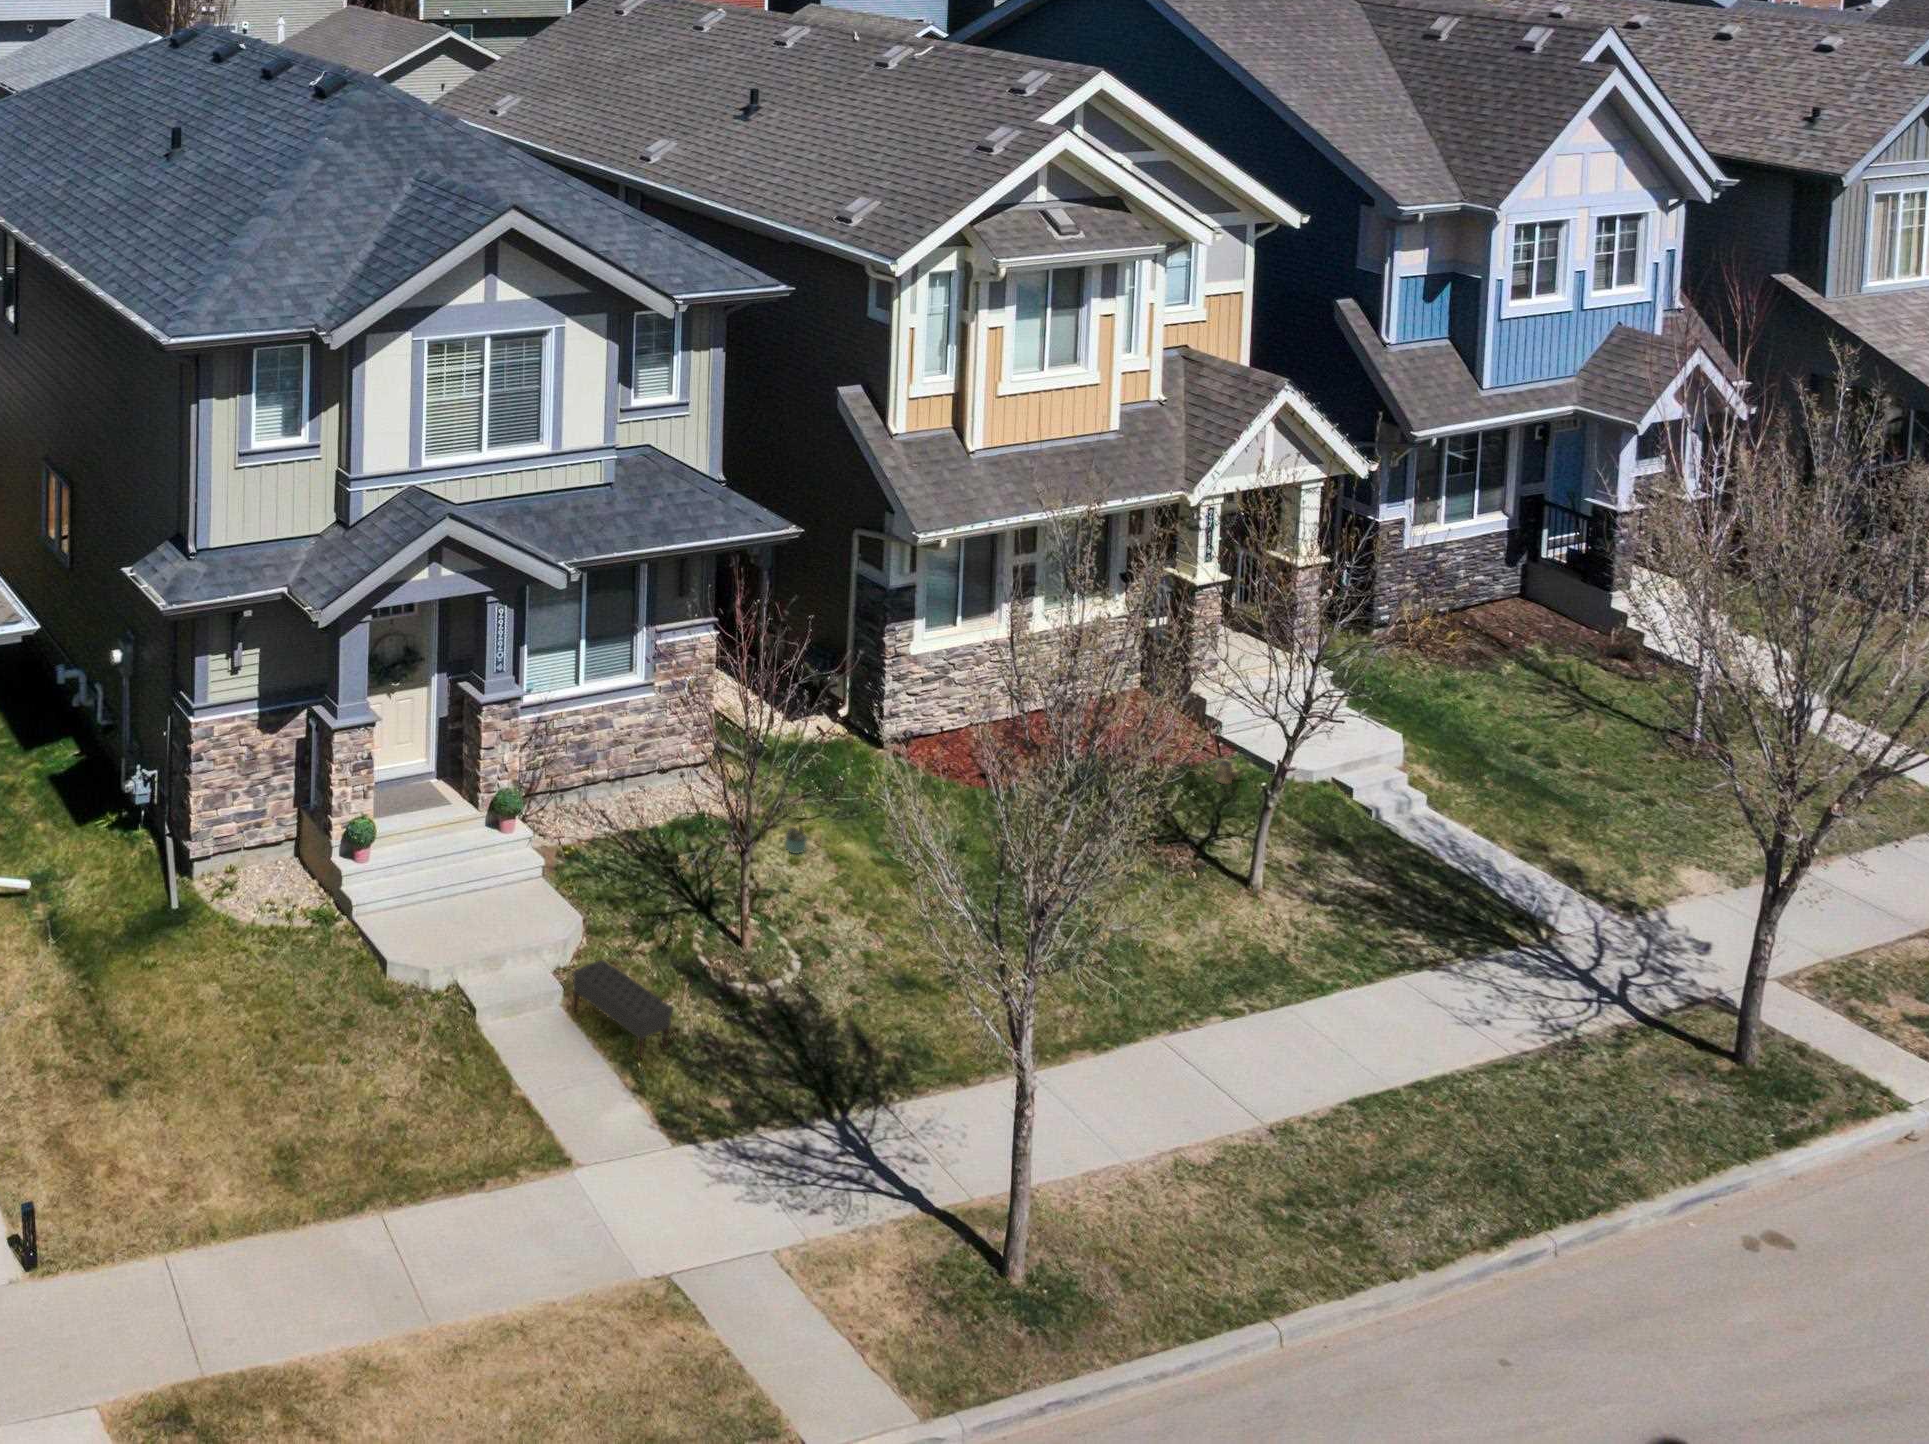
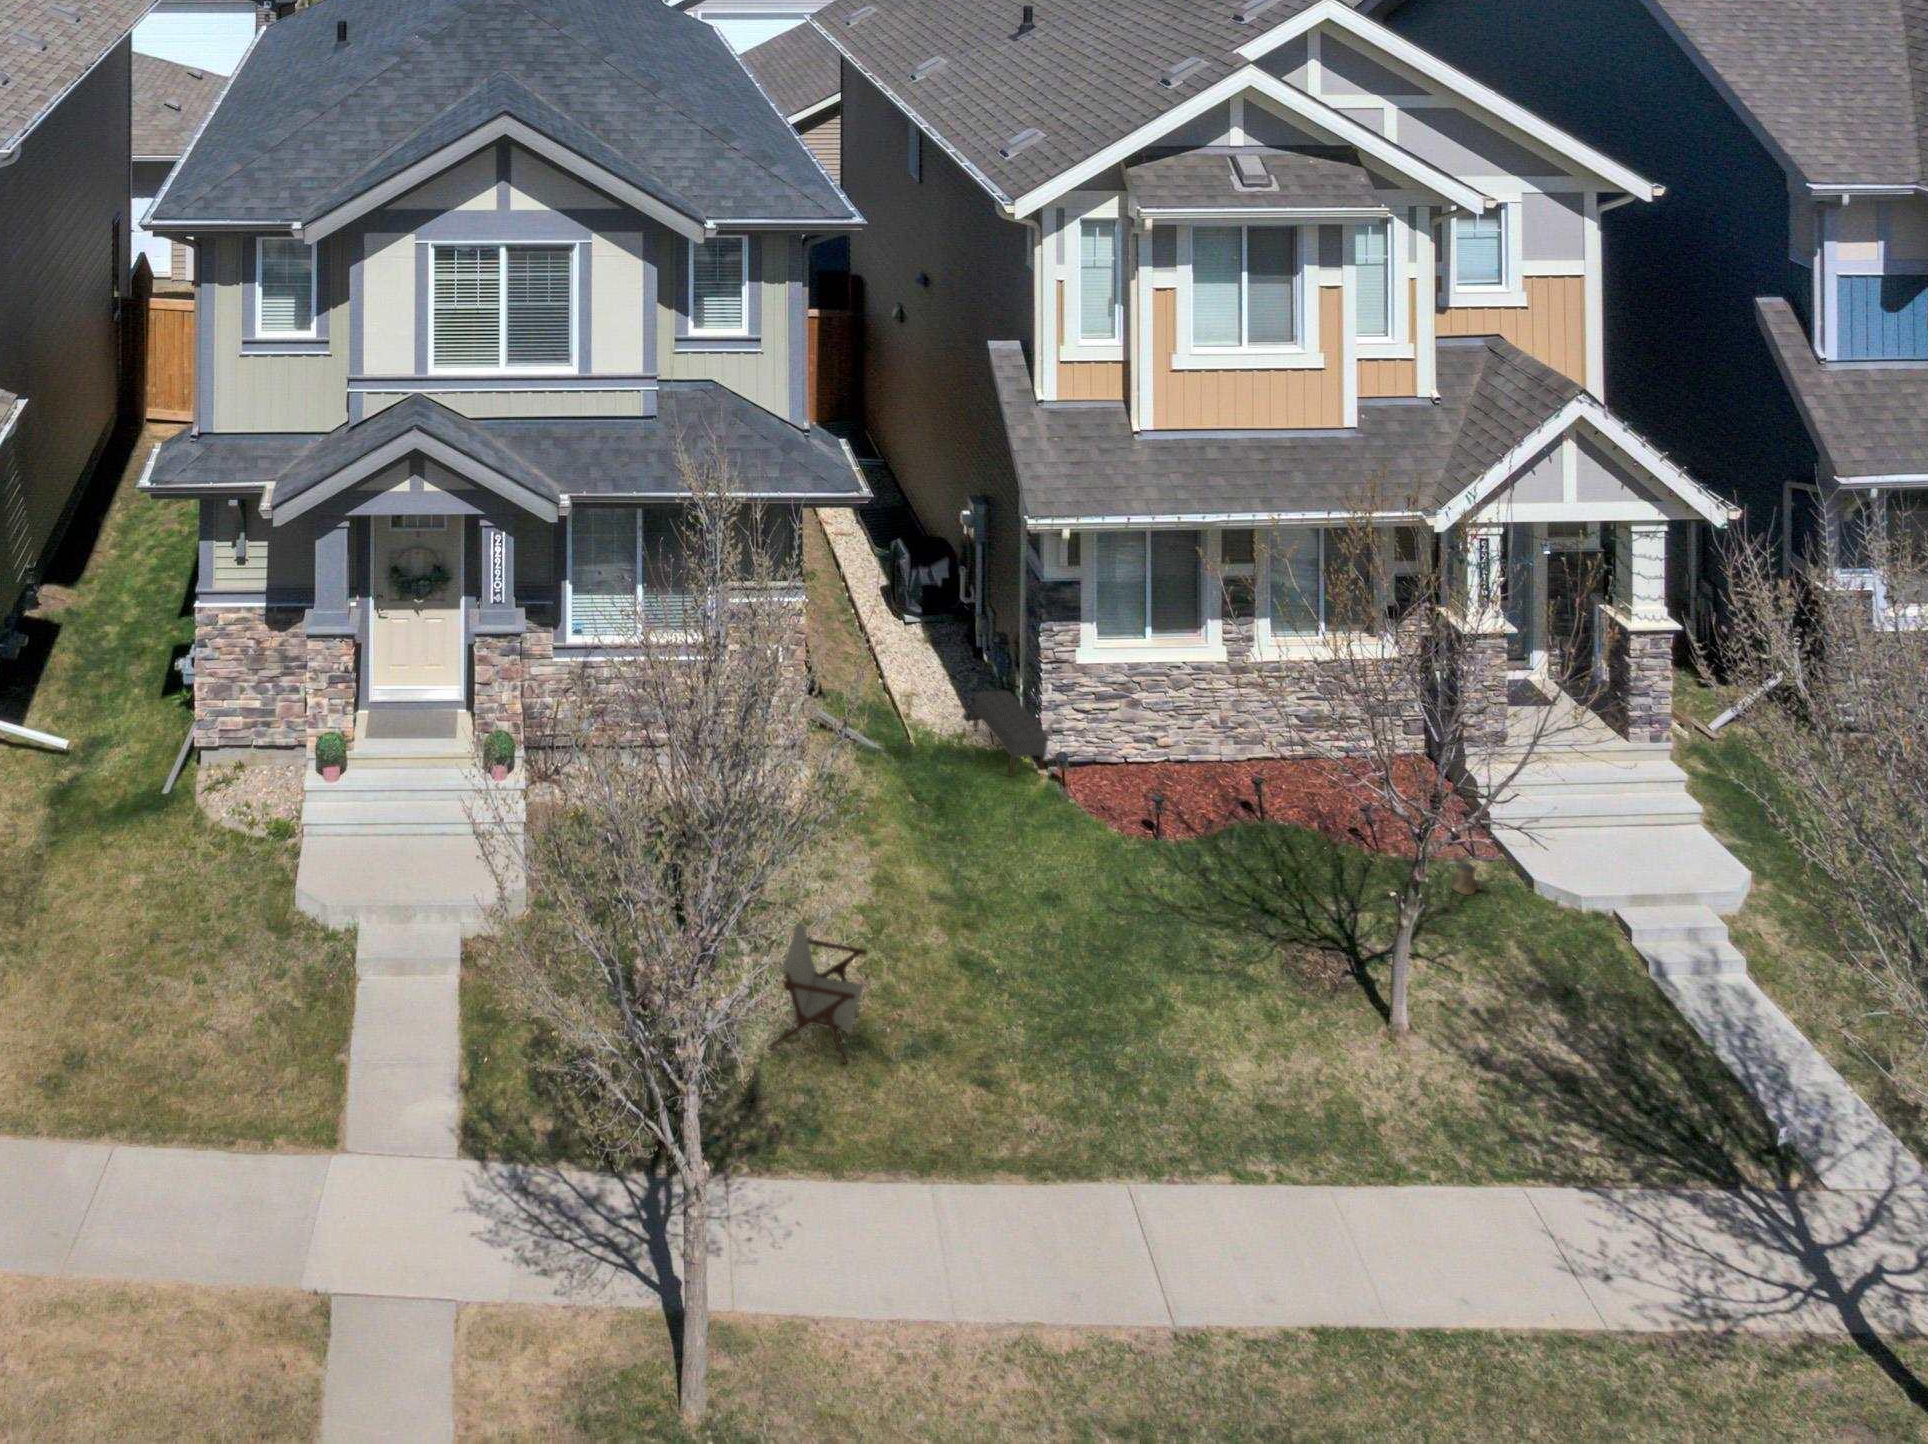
decorative plant: present [786,826,809,854] -> none [820,836,852,872]
lounge chair: none [835,889,926,999] -> present [769,923,866,1063]
bench: present [573,960,673,1059] -> present [973,690,1049,776]

